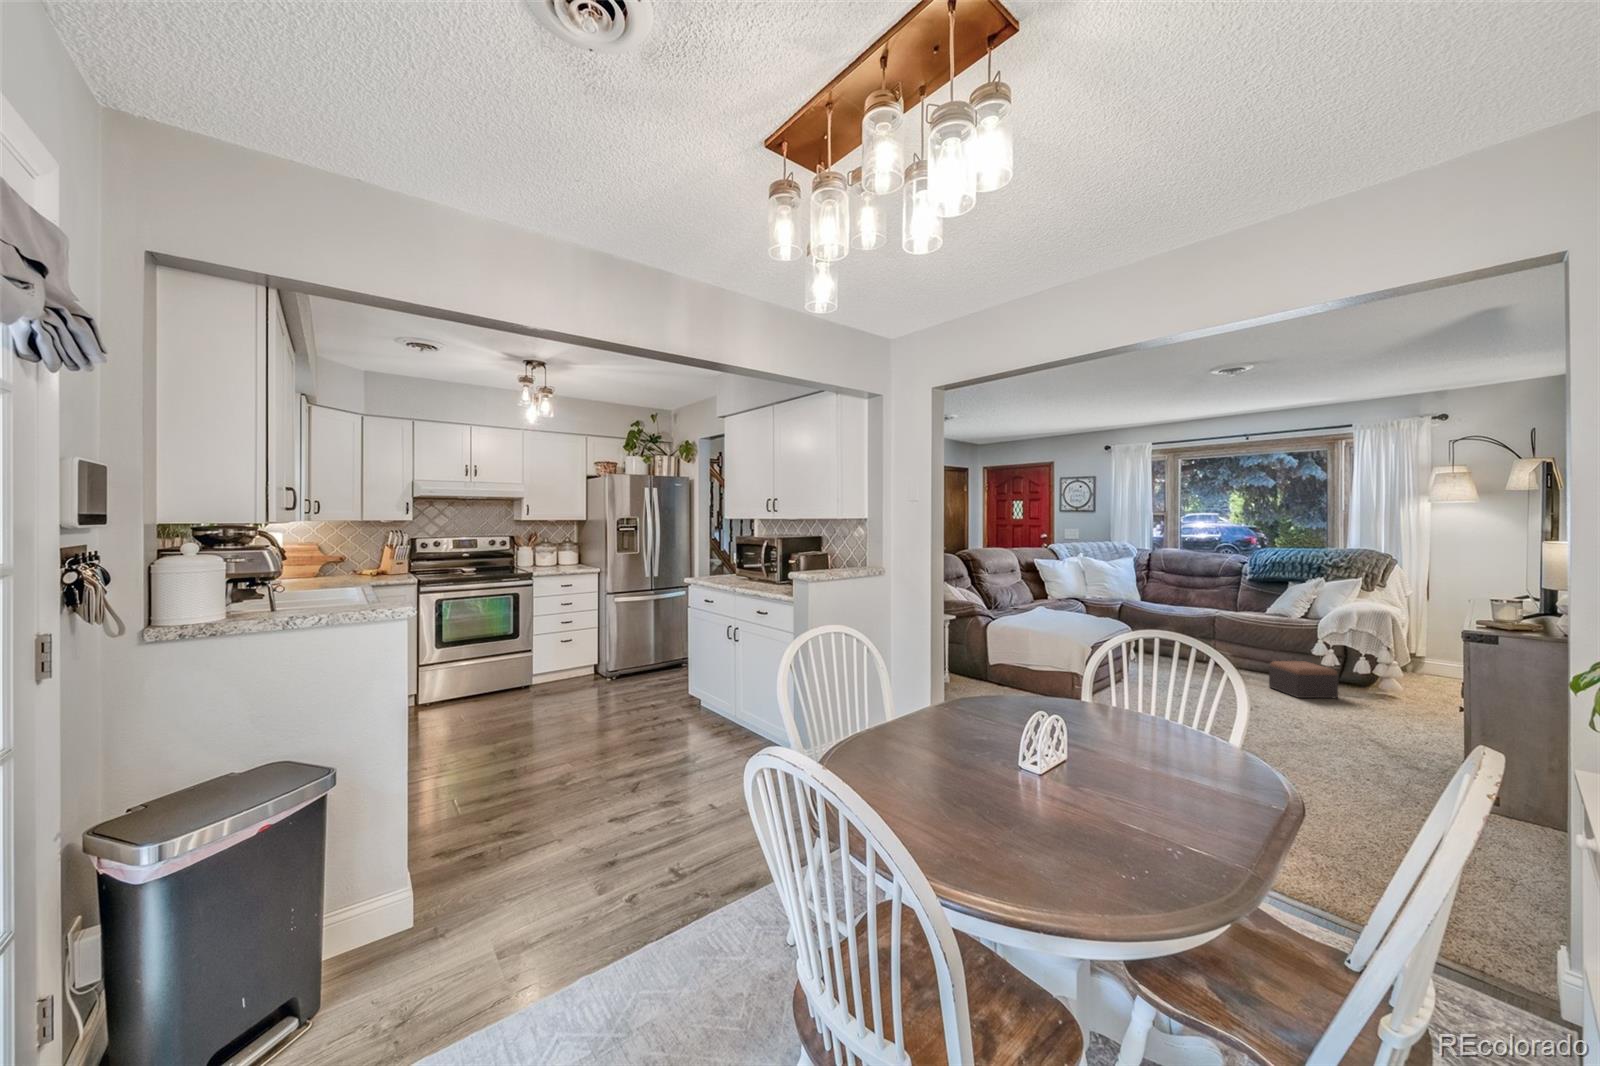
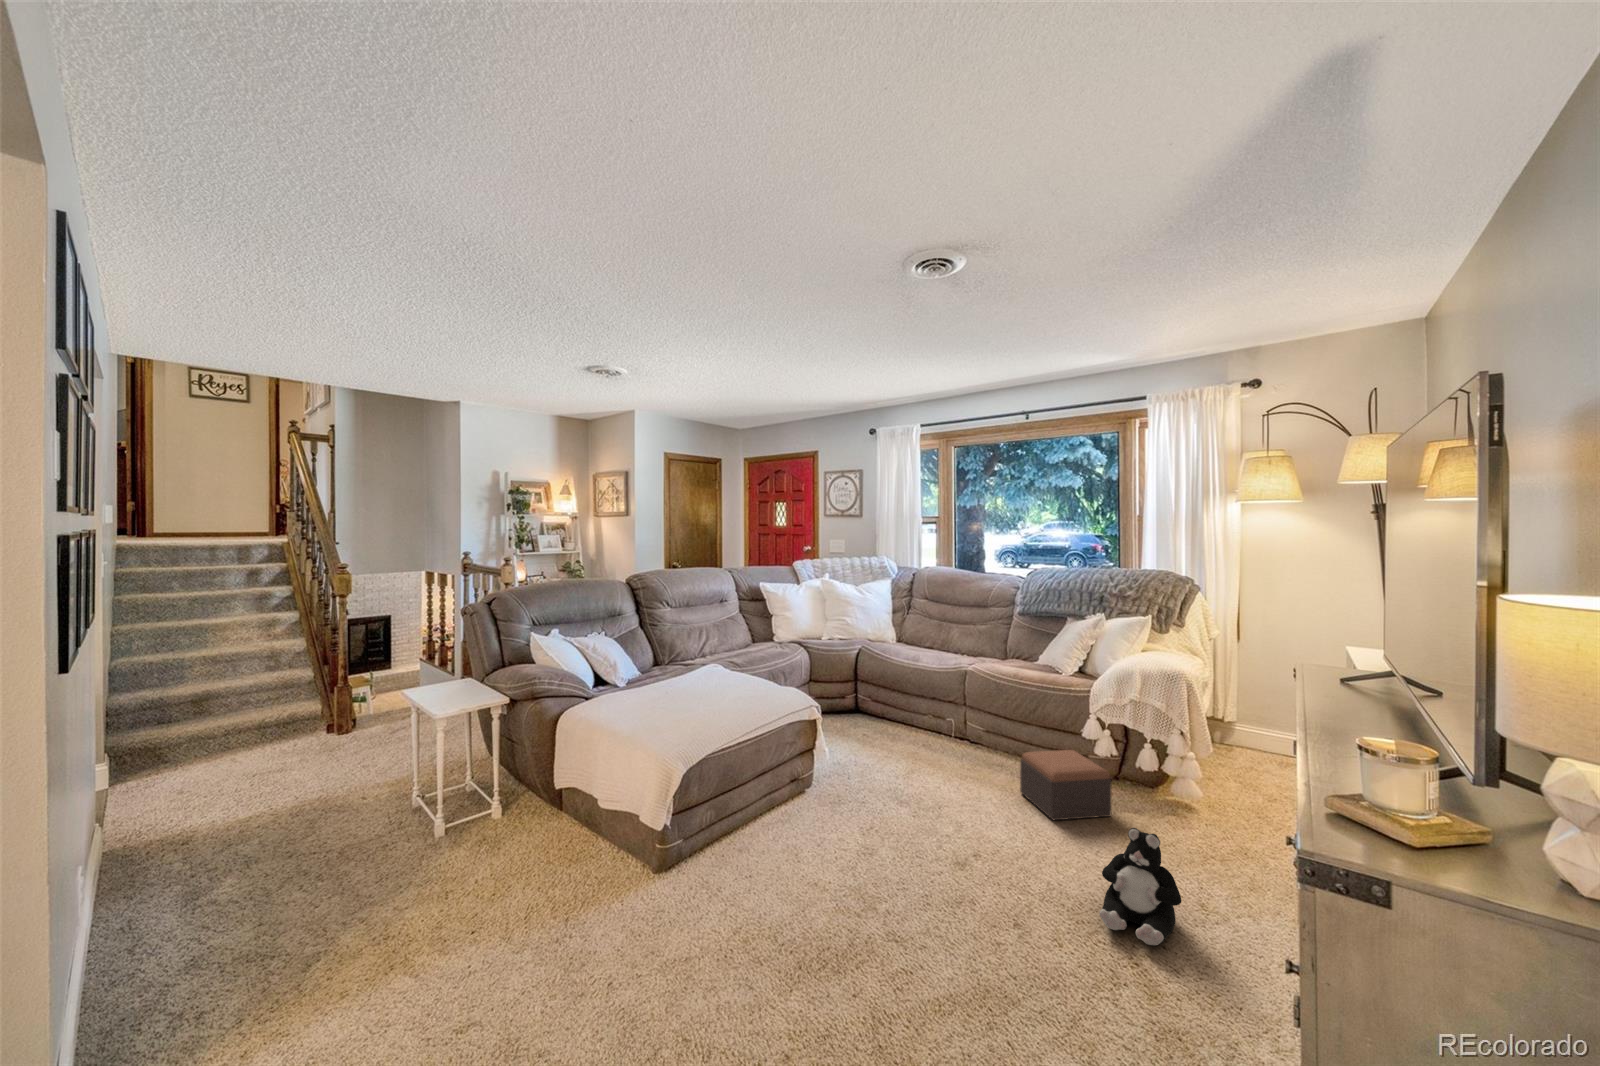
plush toy: none [1345,683,1398,737] -> present [1099,828,1181,945]

